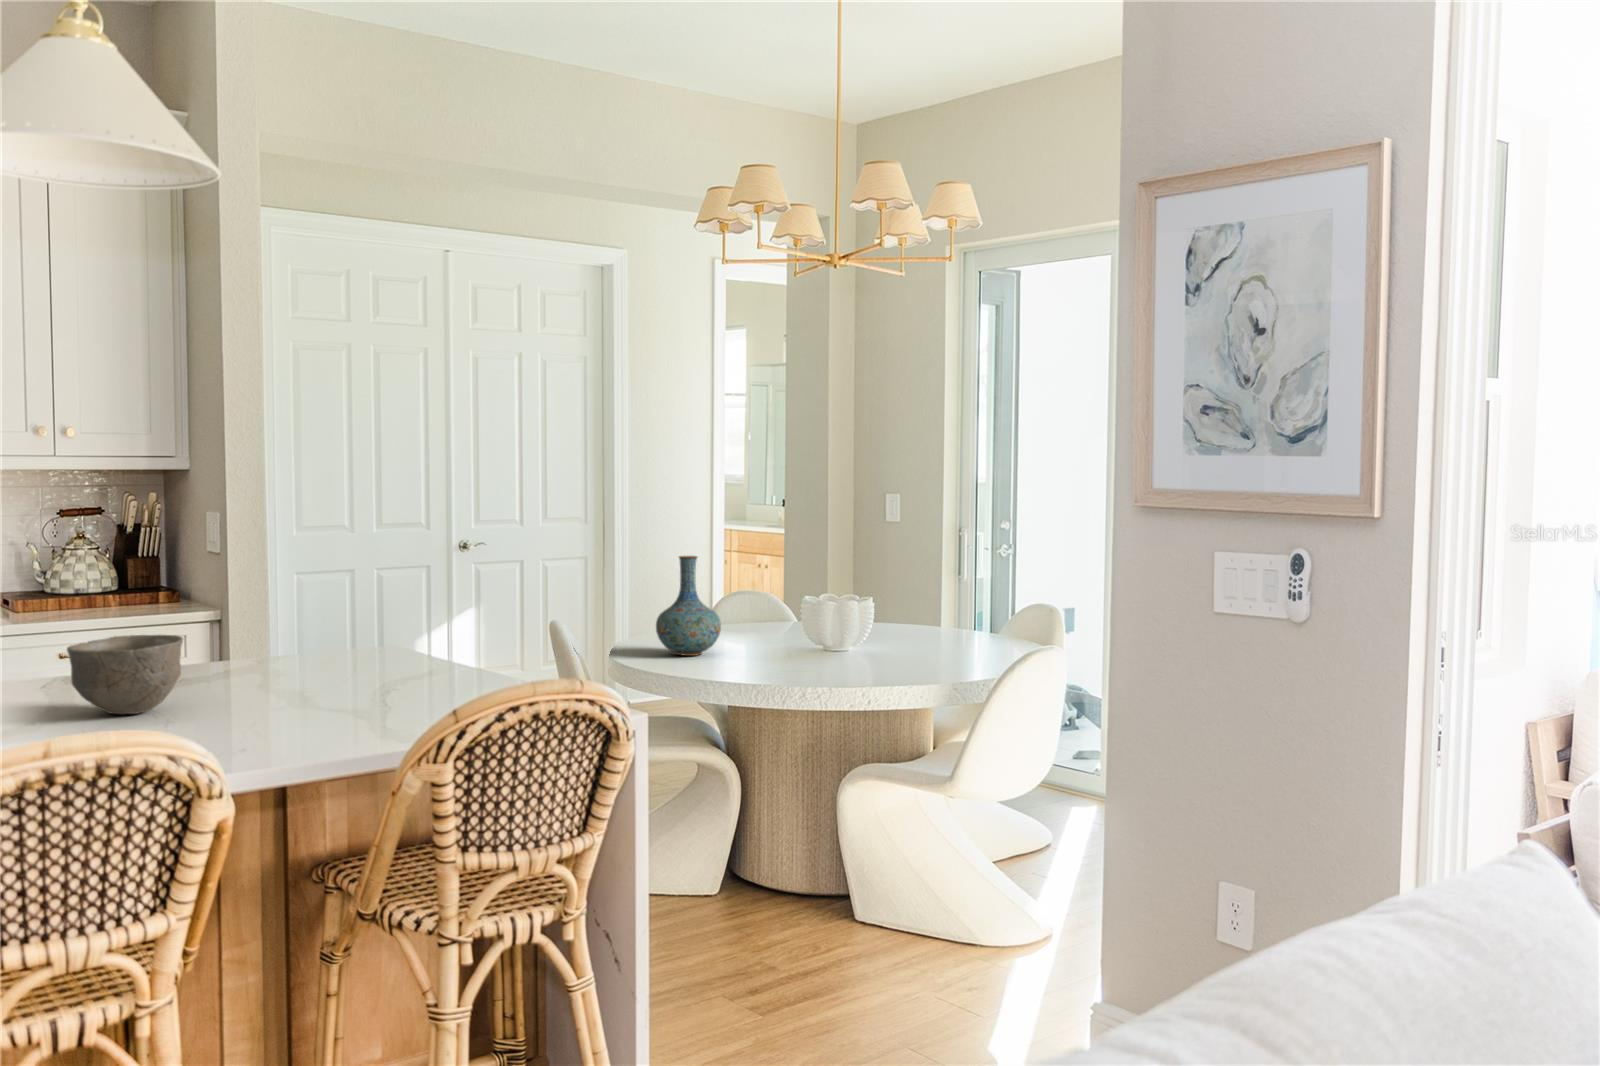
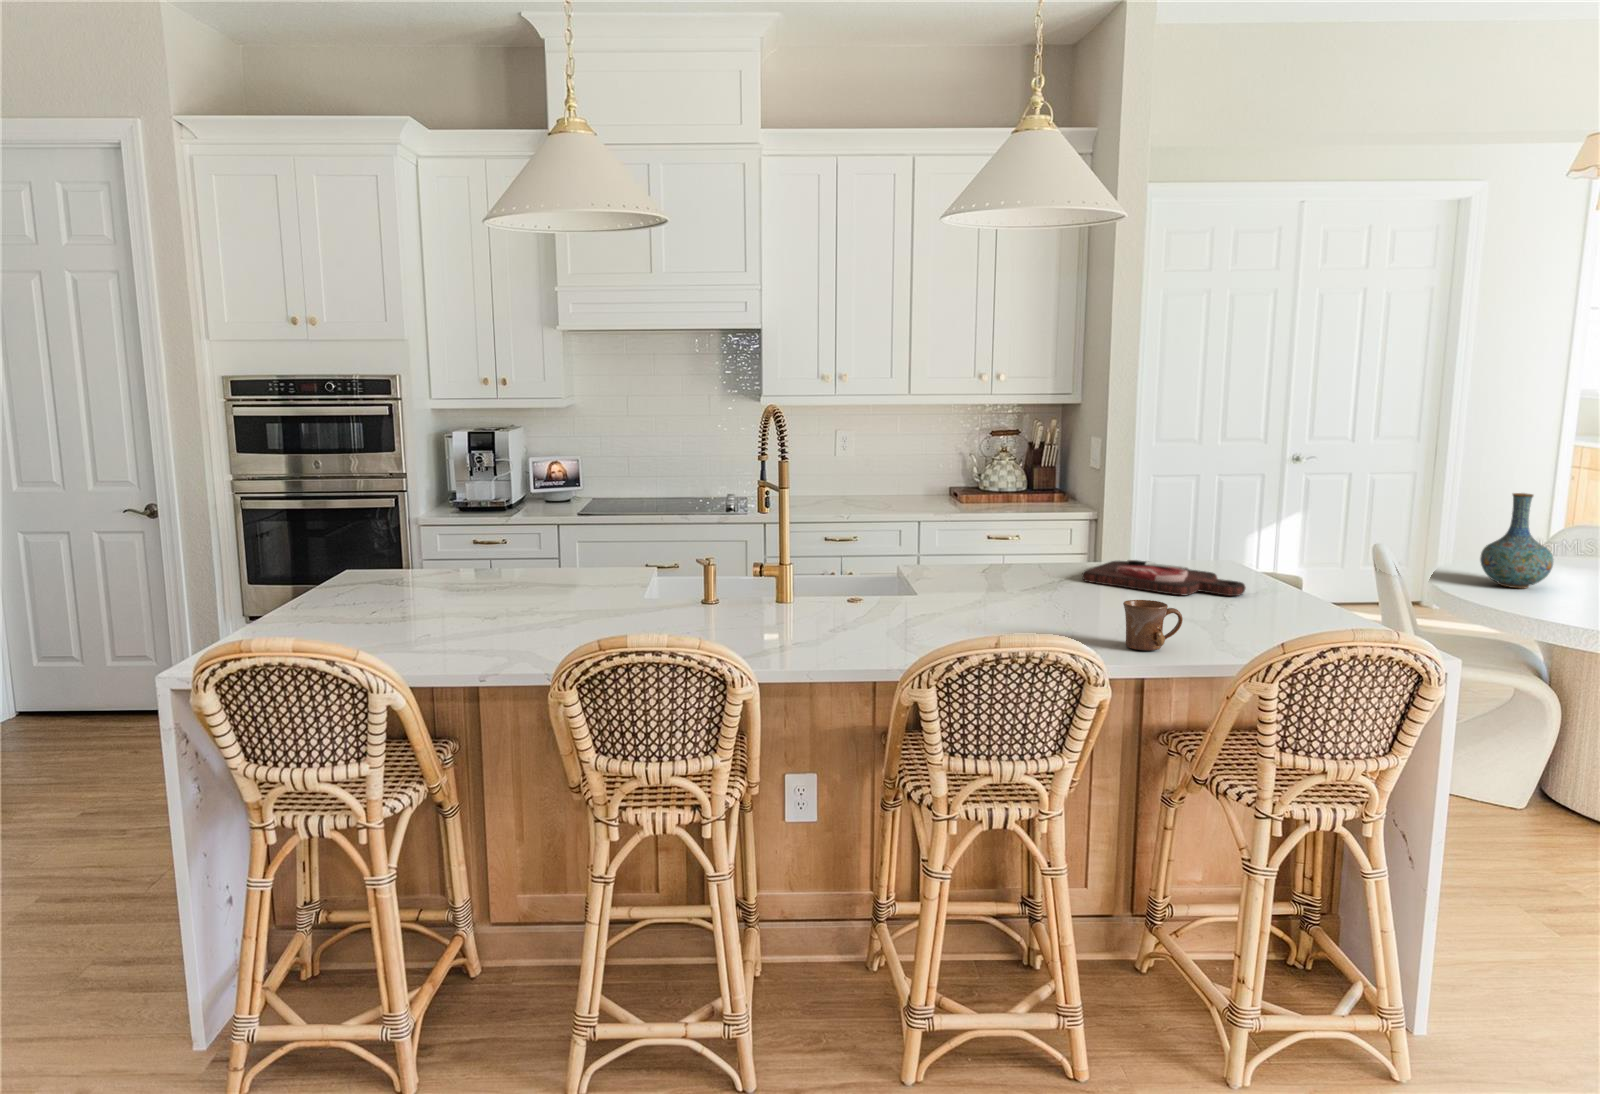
bowl: present [67,635,183,714] -> none [1003,546,1078,604]
cutting board: none [193,651,411,686] -> present [1082,560,1245,596]
mug: none [247,683,329,750] -> present [1123,600,1183,650]

